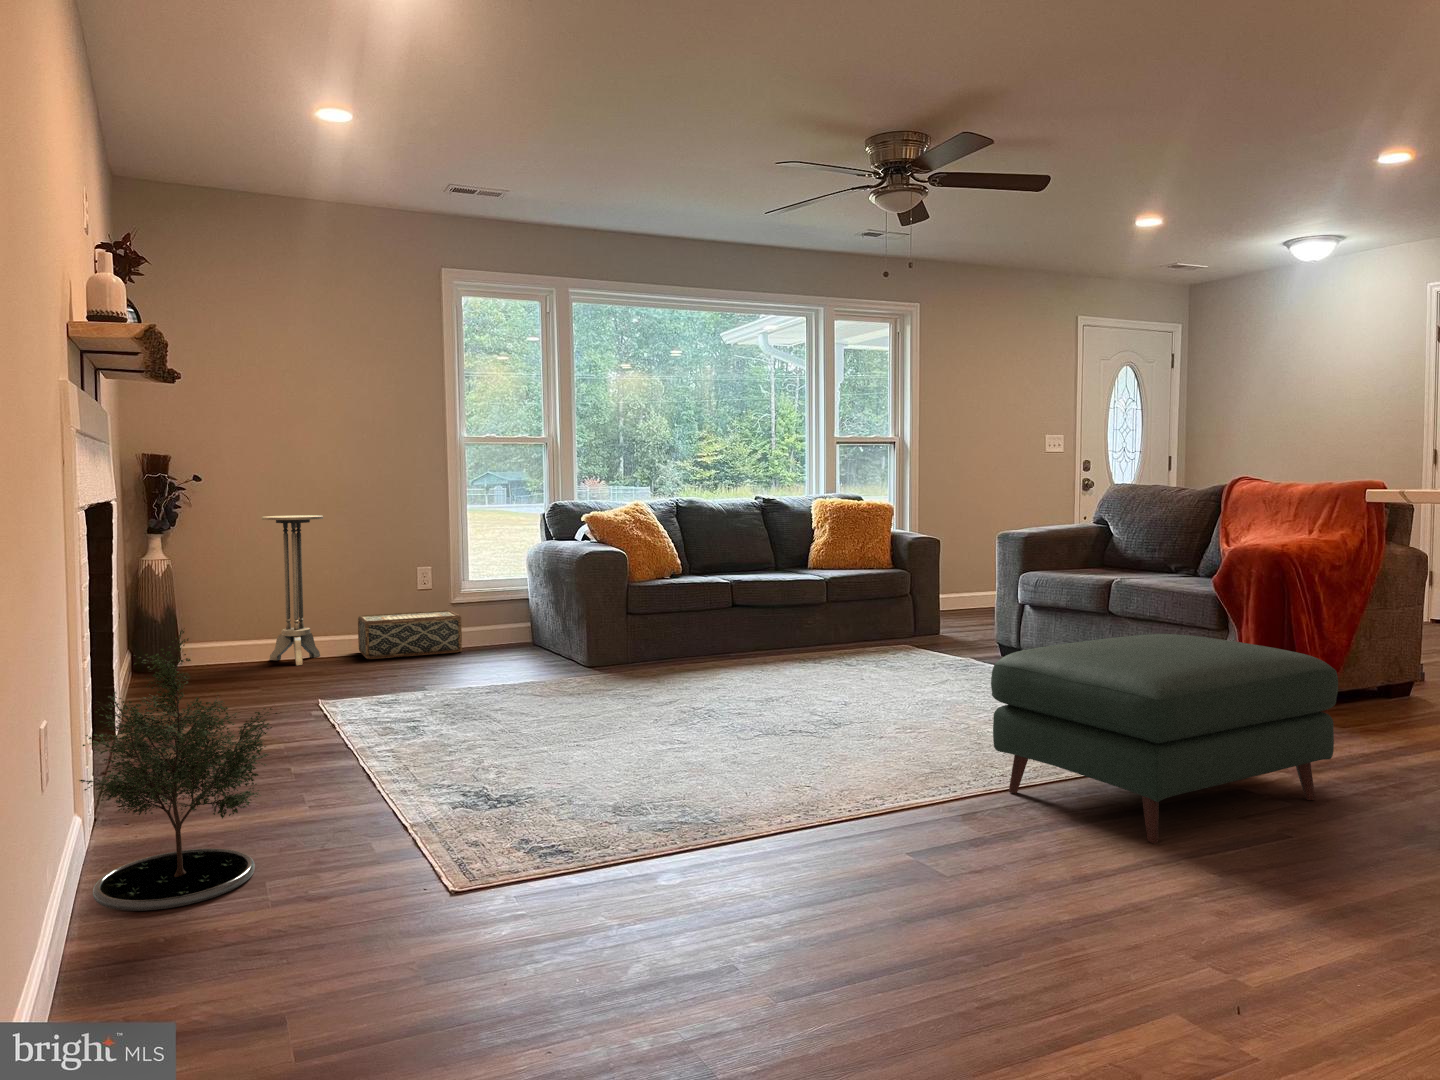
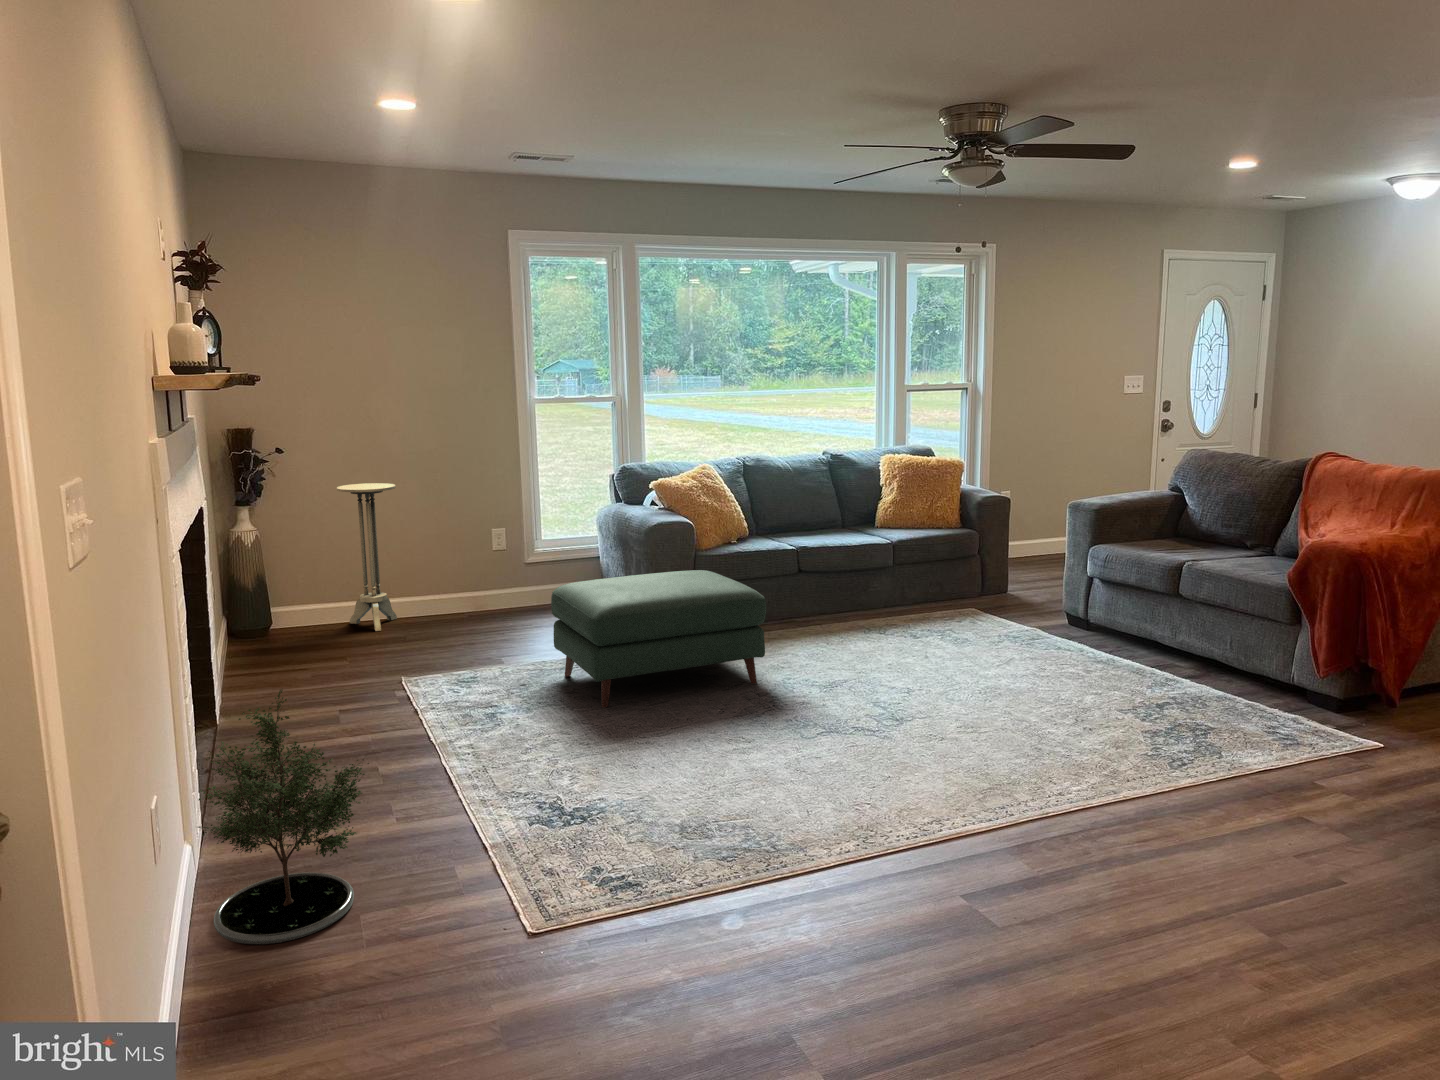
woven basket: present [358,610,462,659] -> none [432,571,532,624]
ottoman: present [991,634,1338,843] -> present [551,570,766,708]

